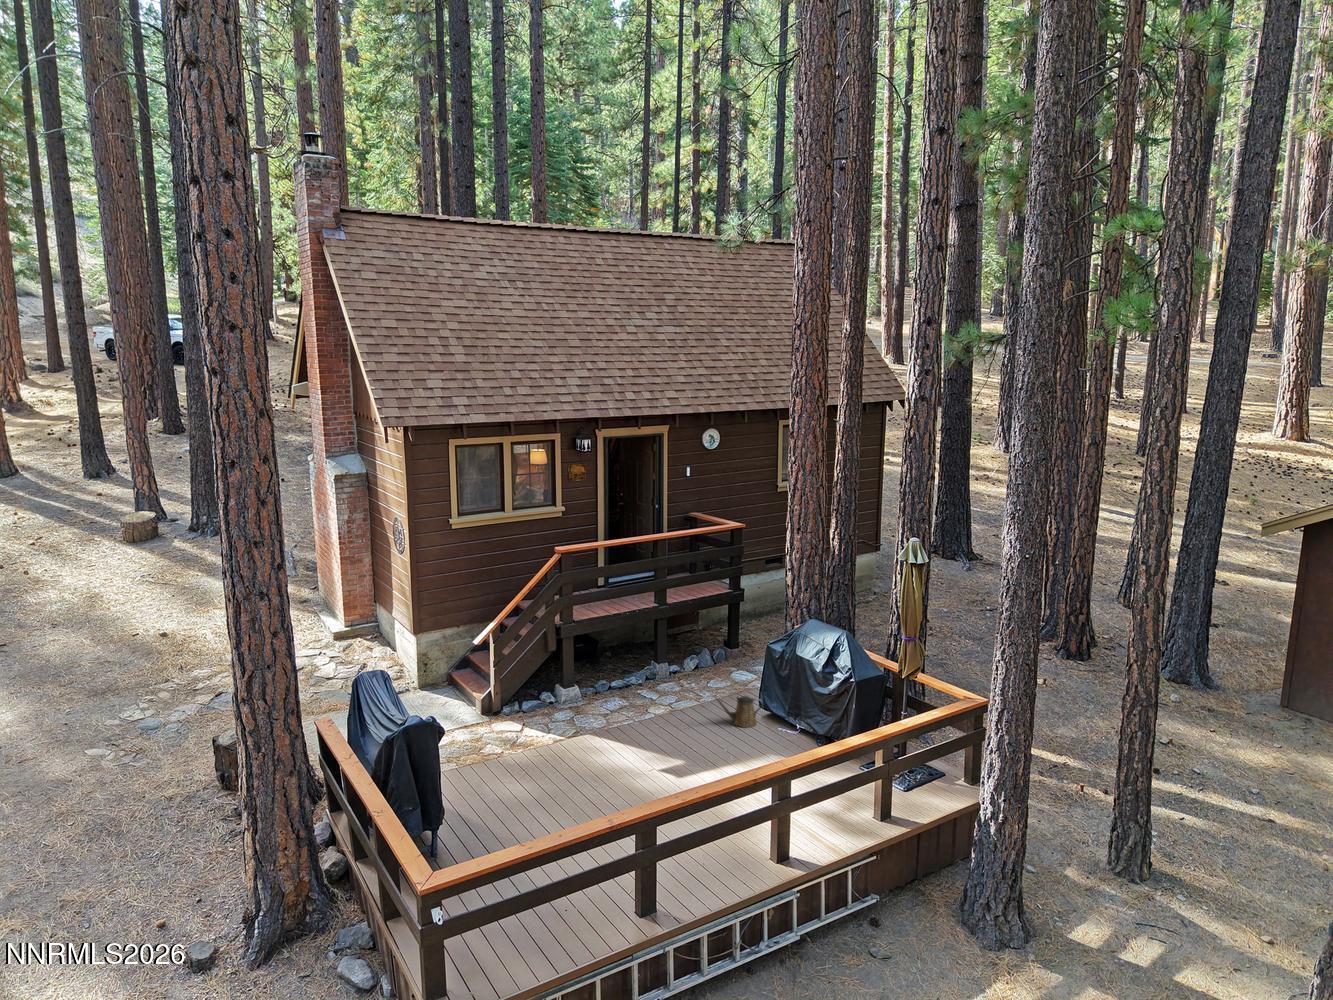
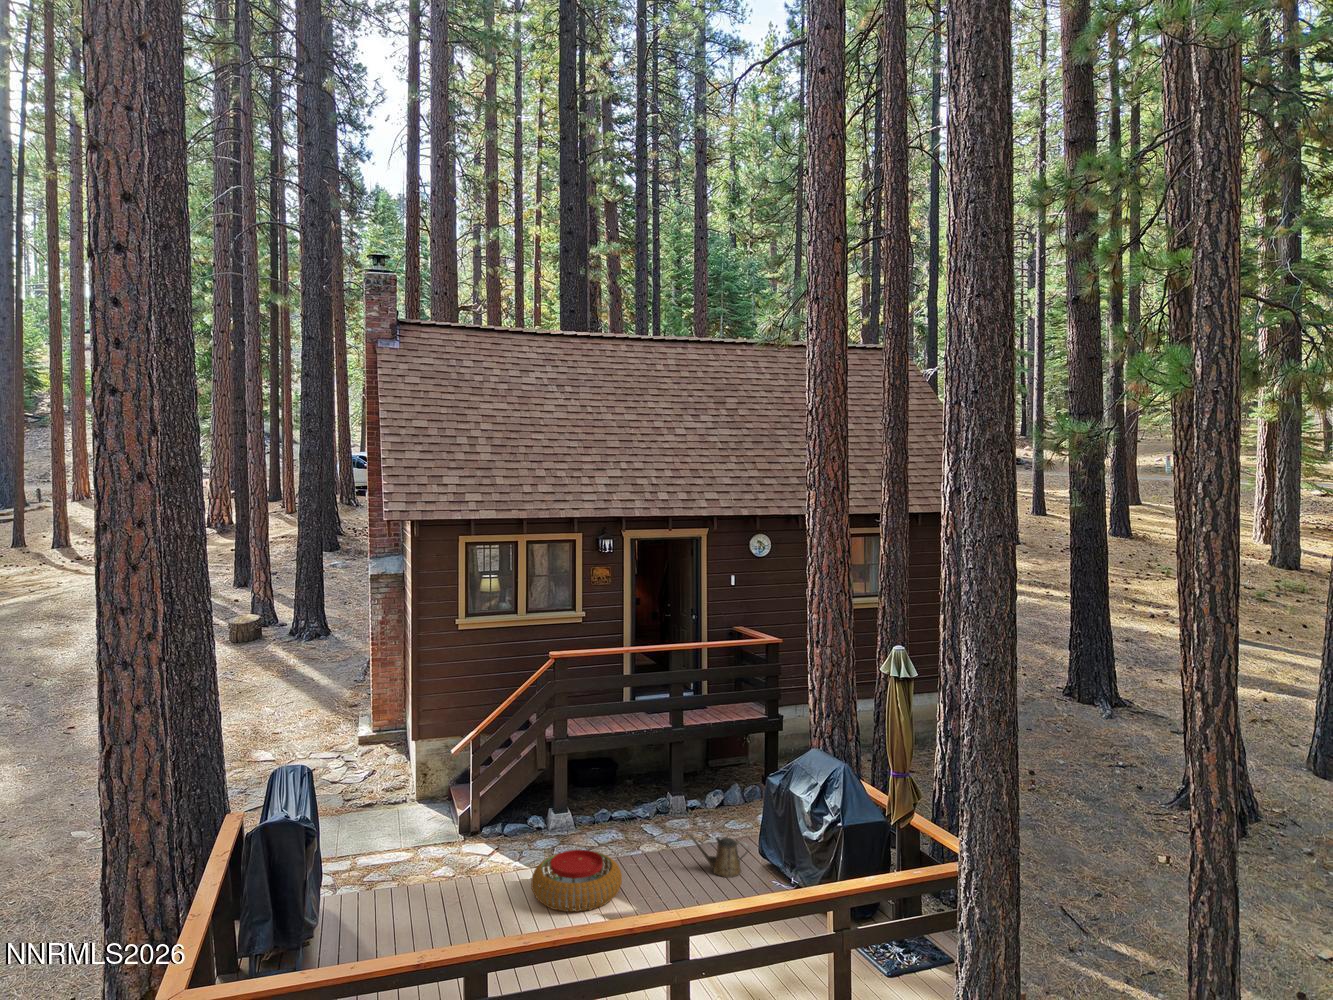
pouf: none [595,717,672,768] -> present [531,850,622,912]

